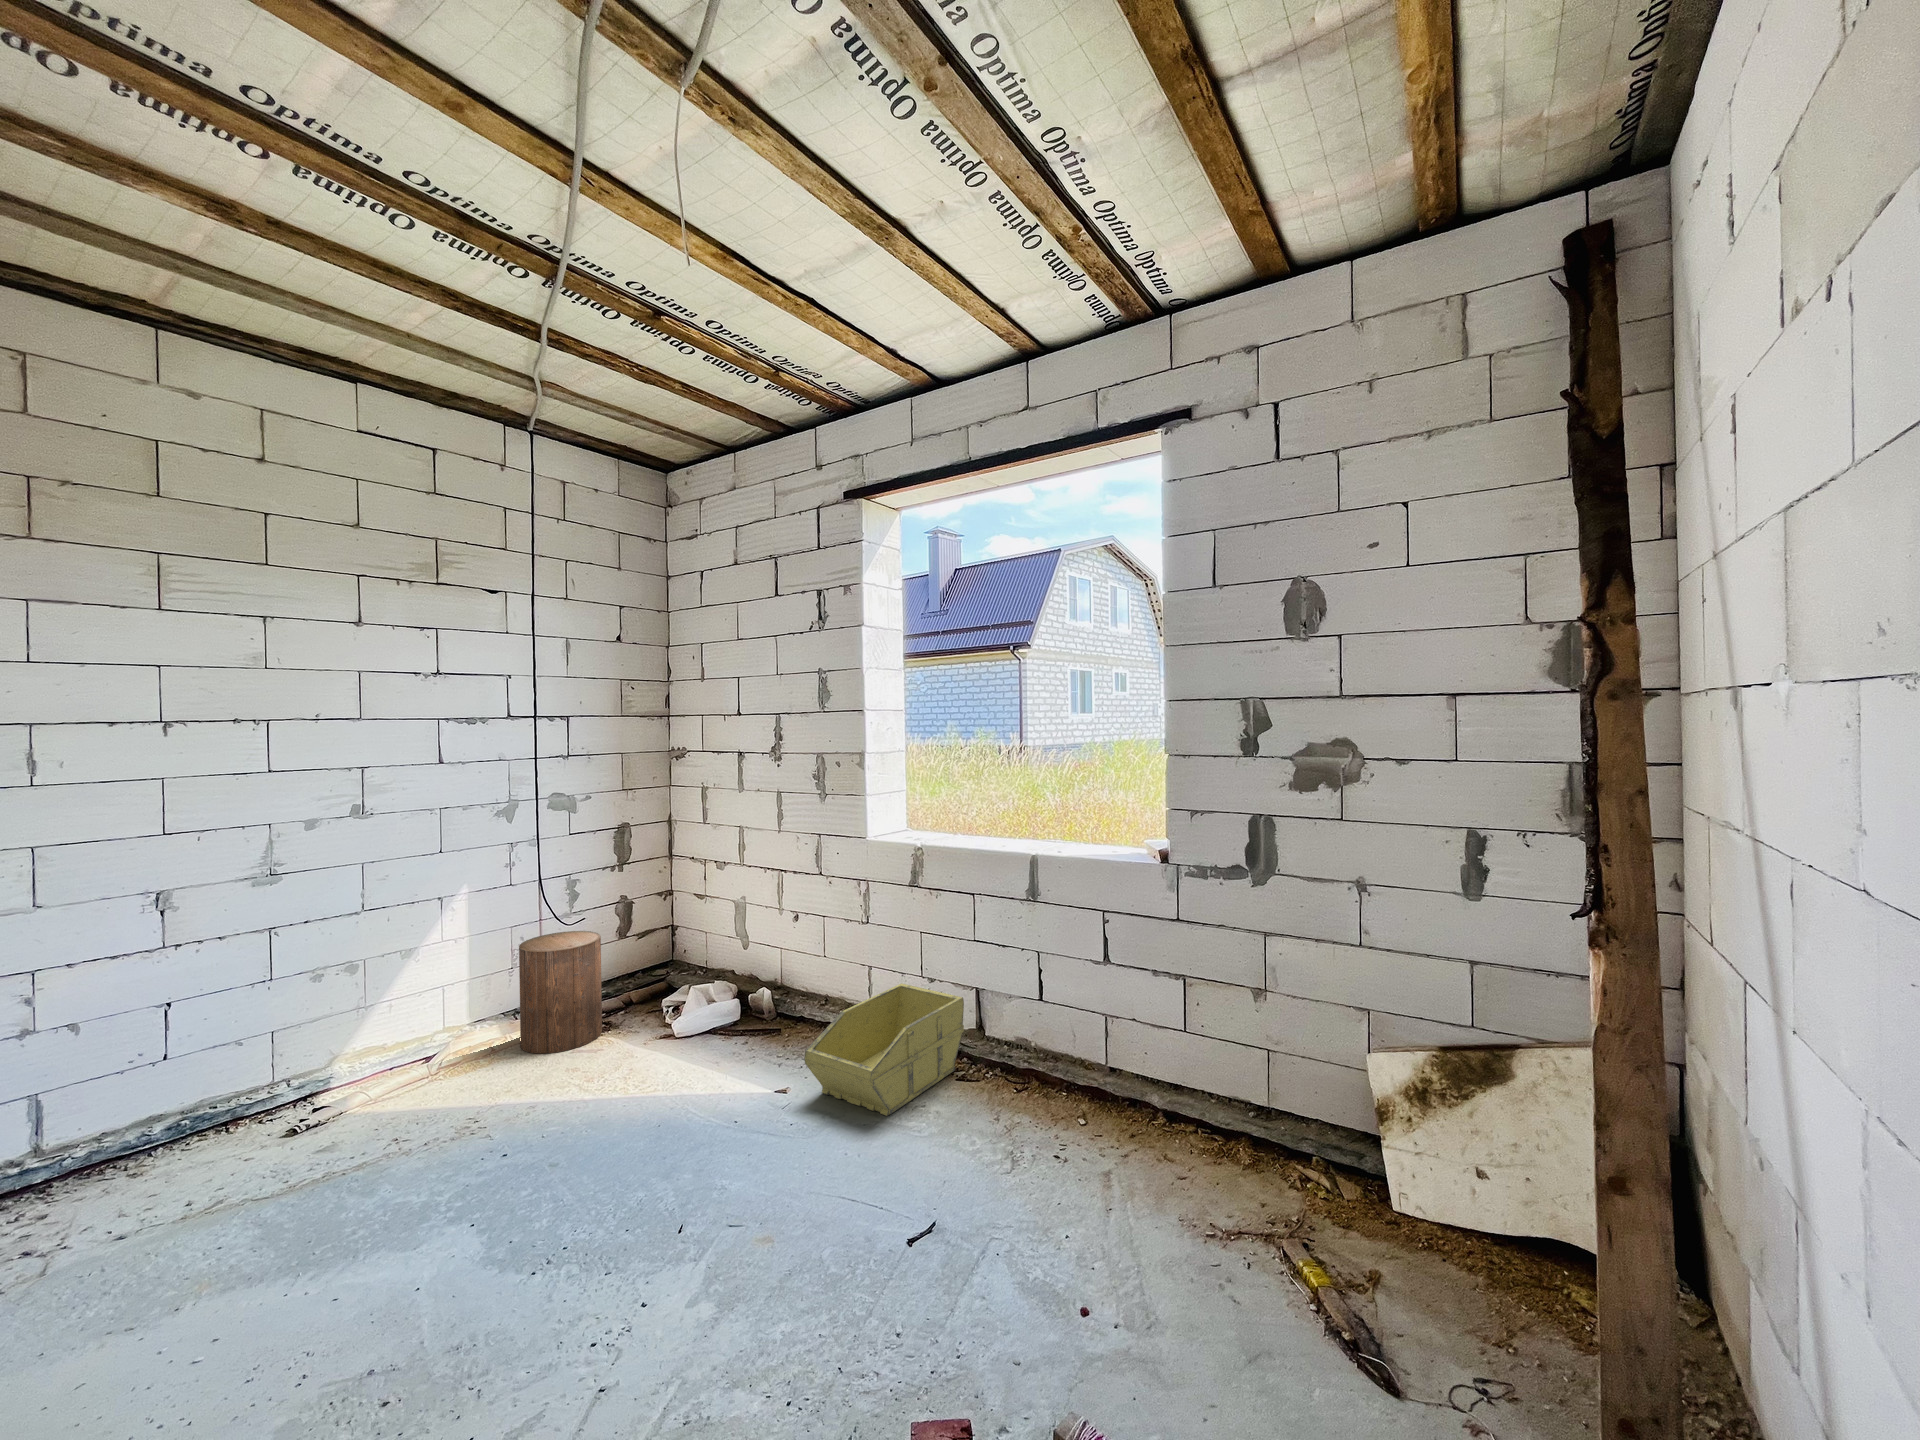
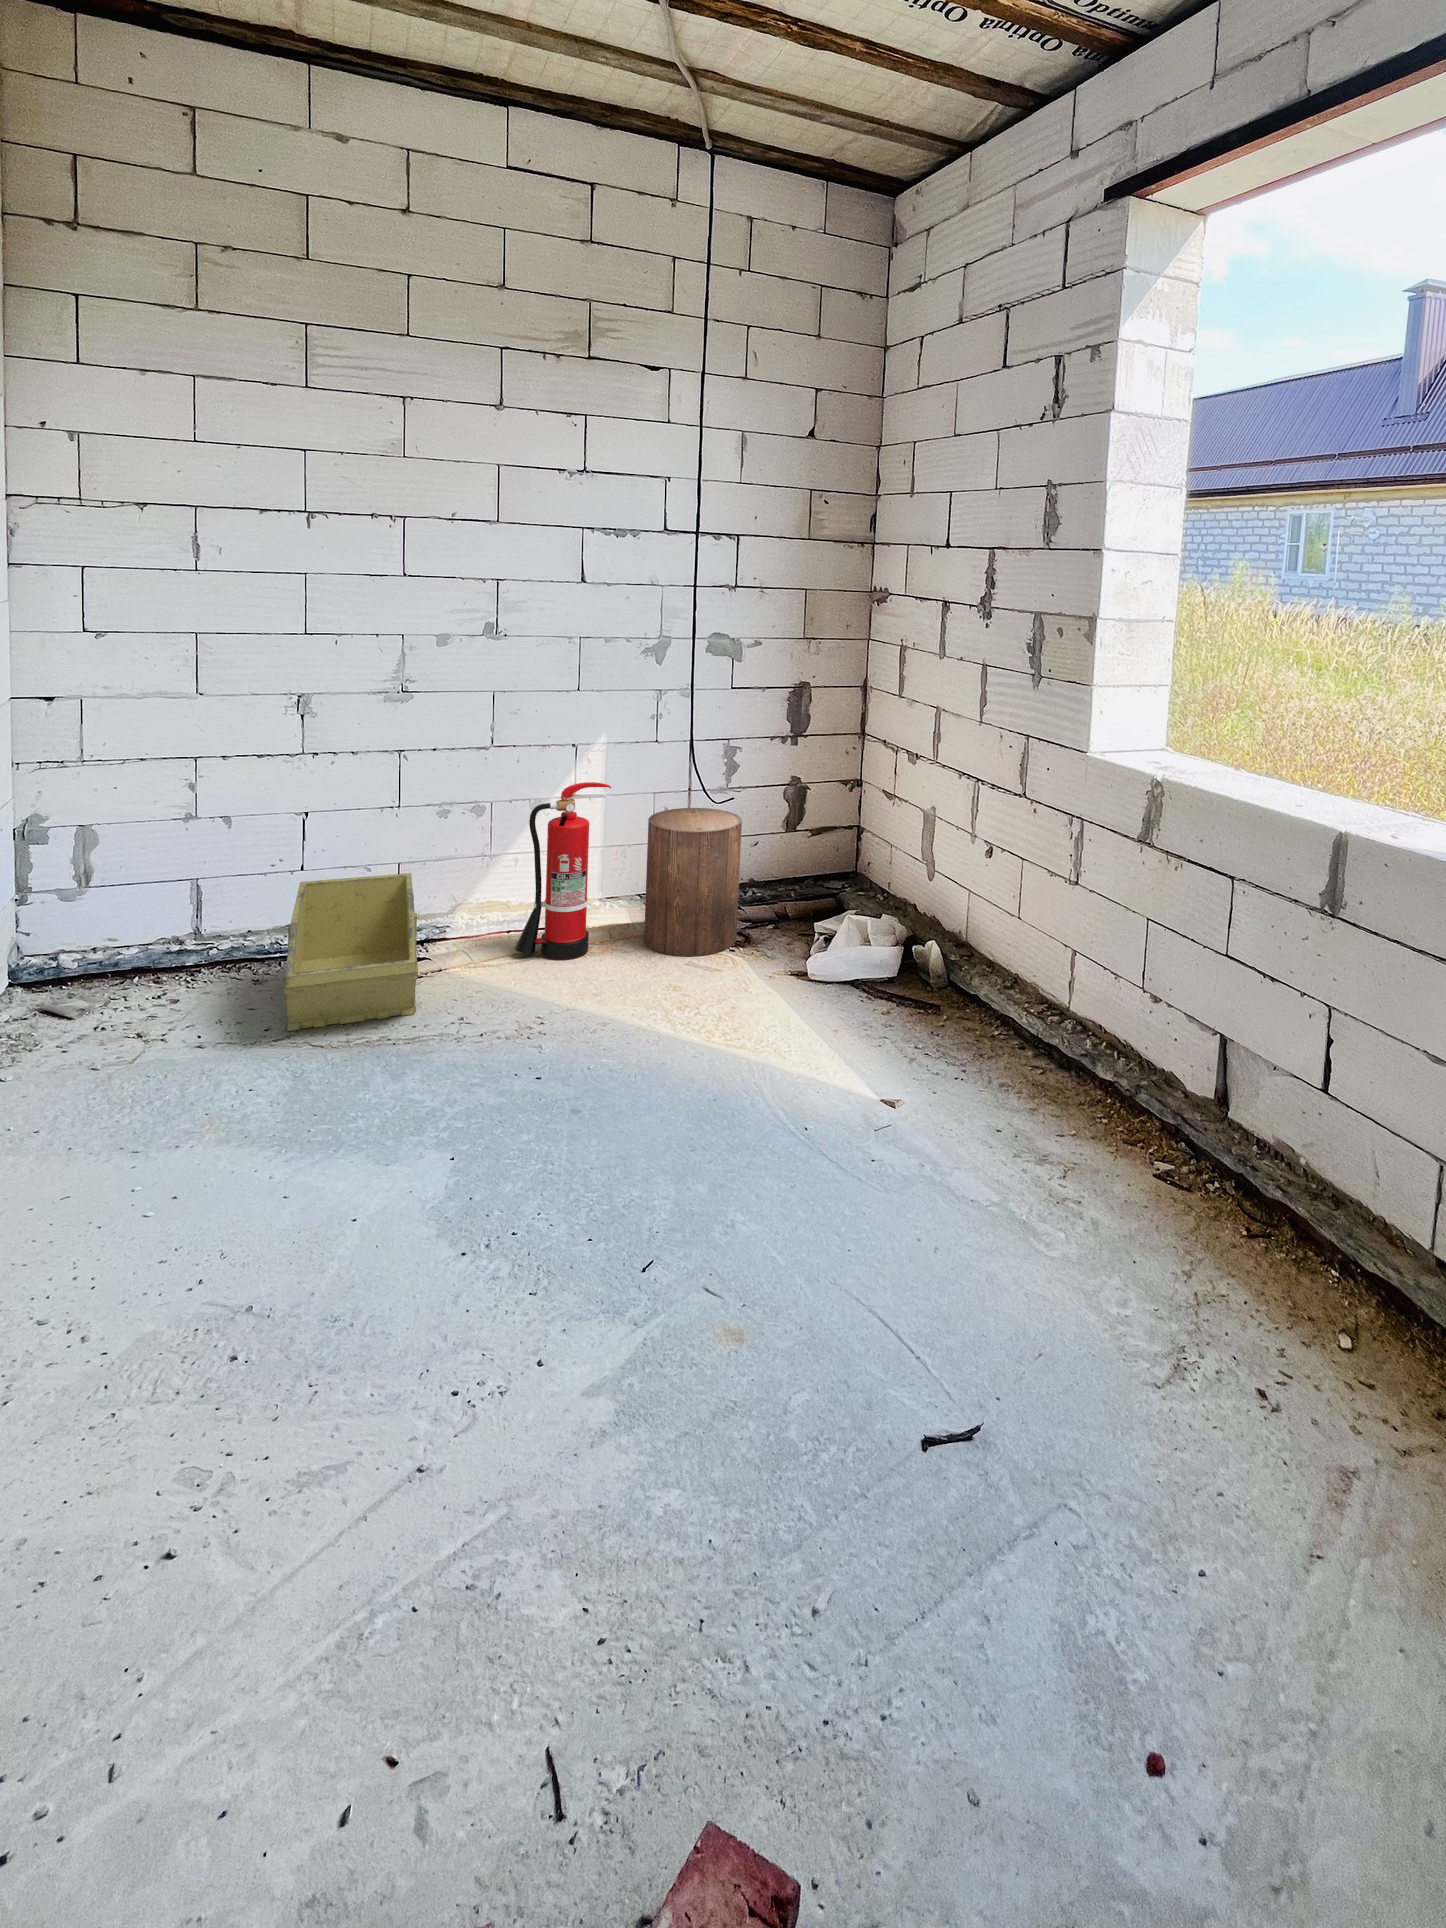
fire extinguisher: none [405,925,488,1085] -> present [515,782,611,960]
storage bin: present [804,983,964,1116] -> present [283,873,418,1031]

